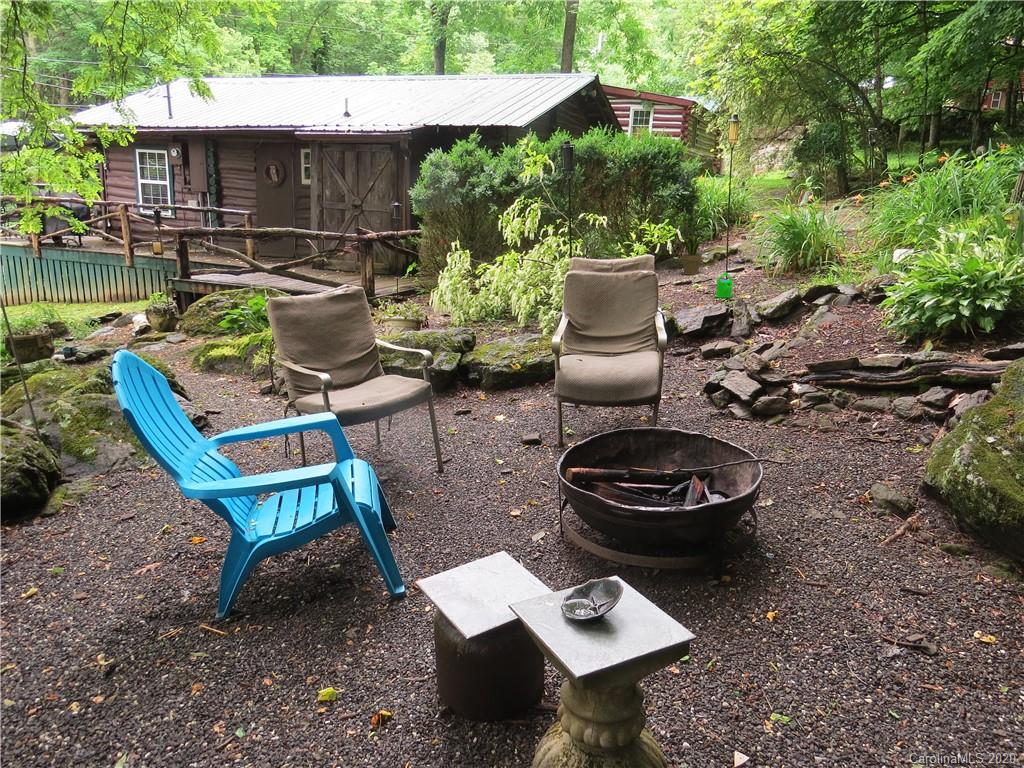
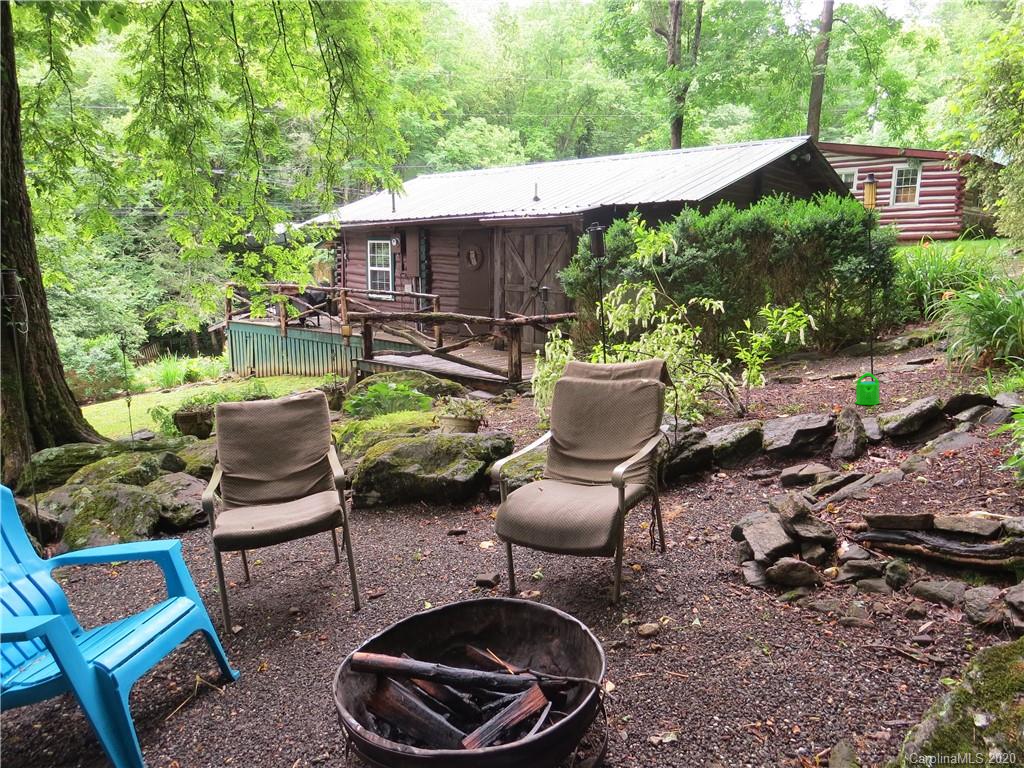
potted plant: present [682,235,702,275] -> none [848,320,883,371]

